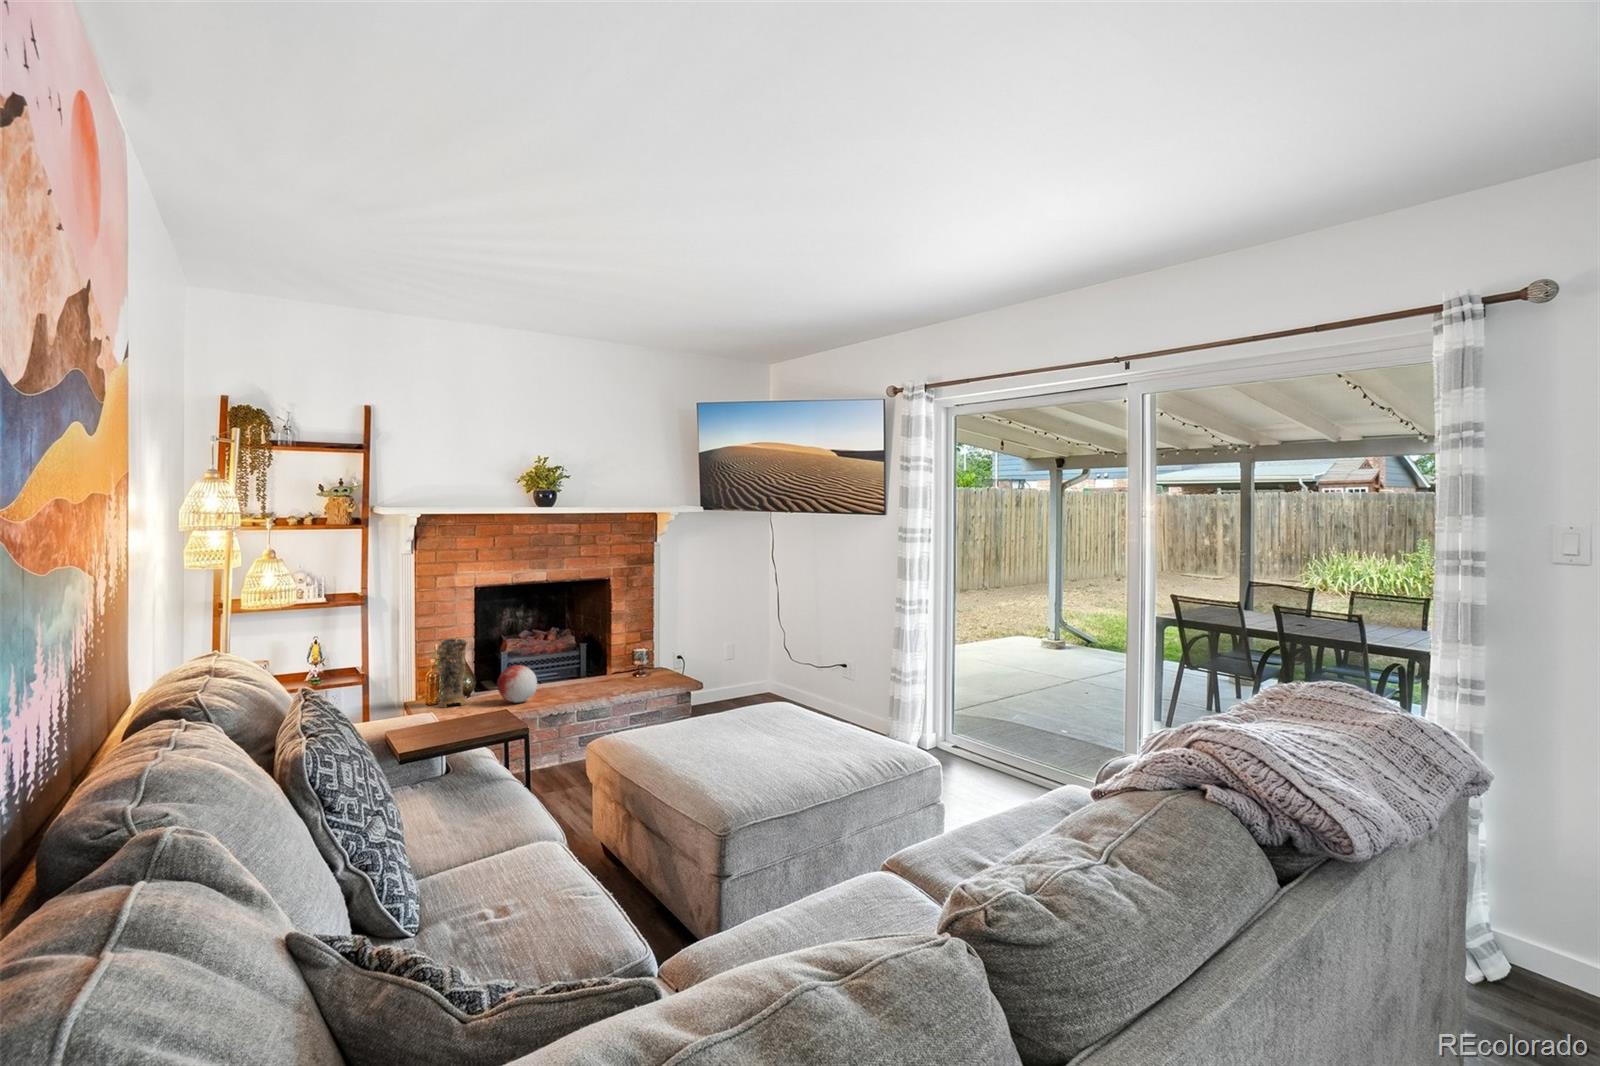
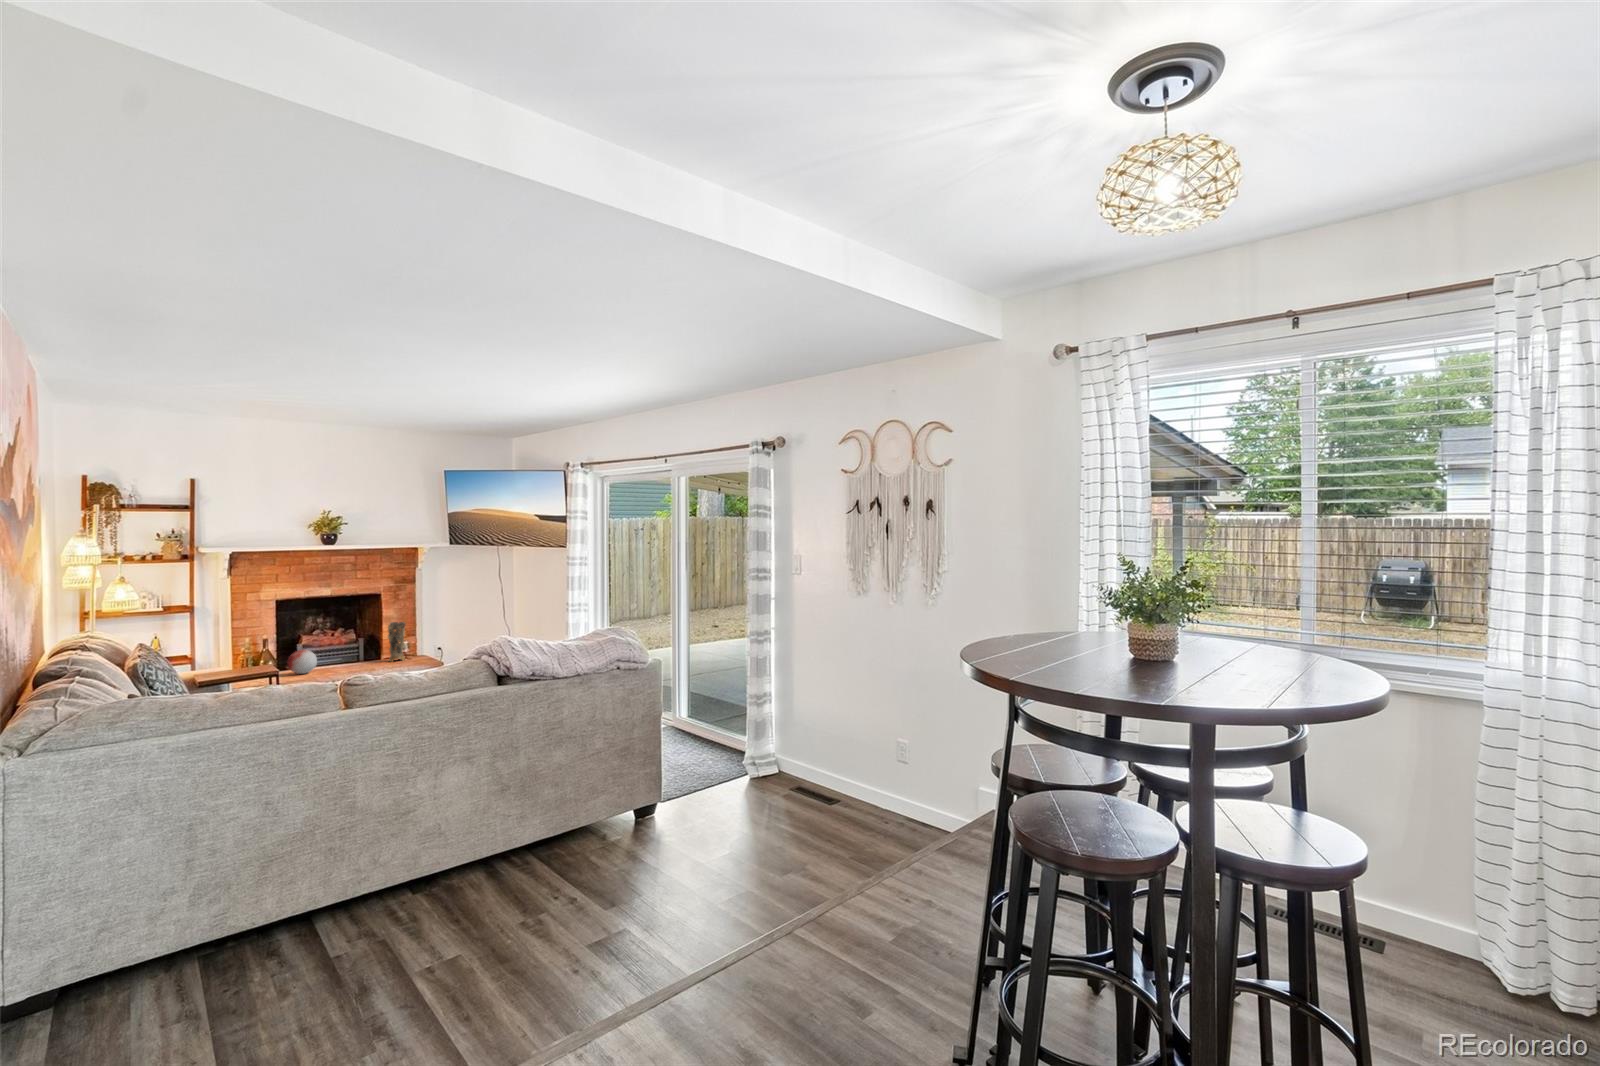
decorative vase: present [437,639,467,708] -> present [388,622,406,662]

